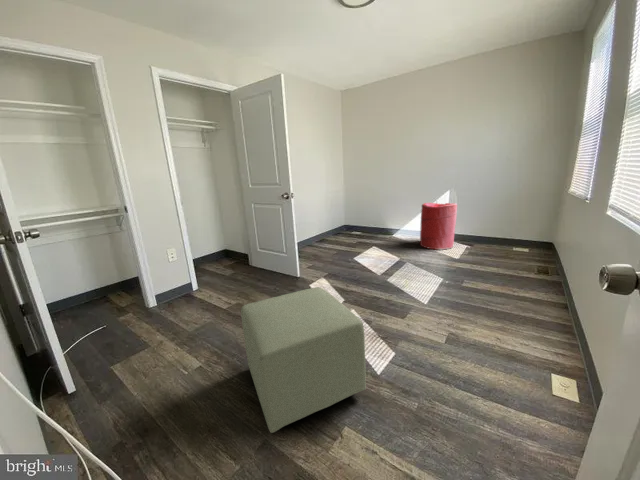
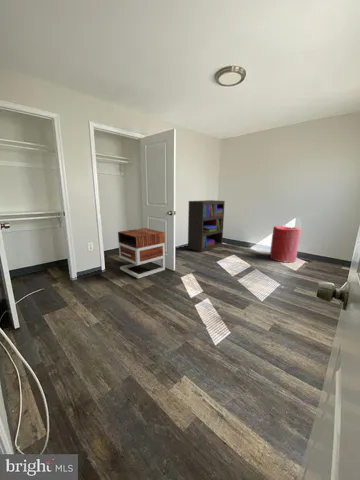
bookshelf: none [306,176,356,247] -> present [188,200,225,252]
nightstand: none [212,221,285,293] -> present [118,228,165,278]
ottoman: present [241,287,366,433] -> none [128,280,205,370]

